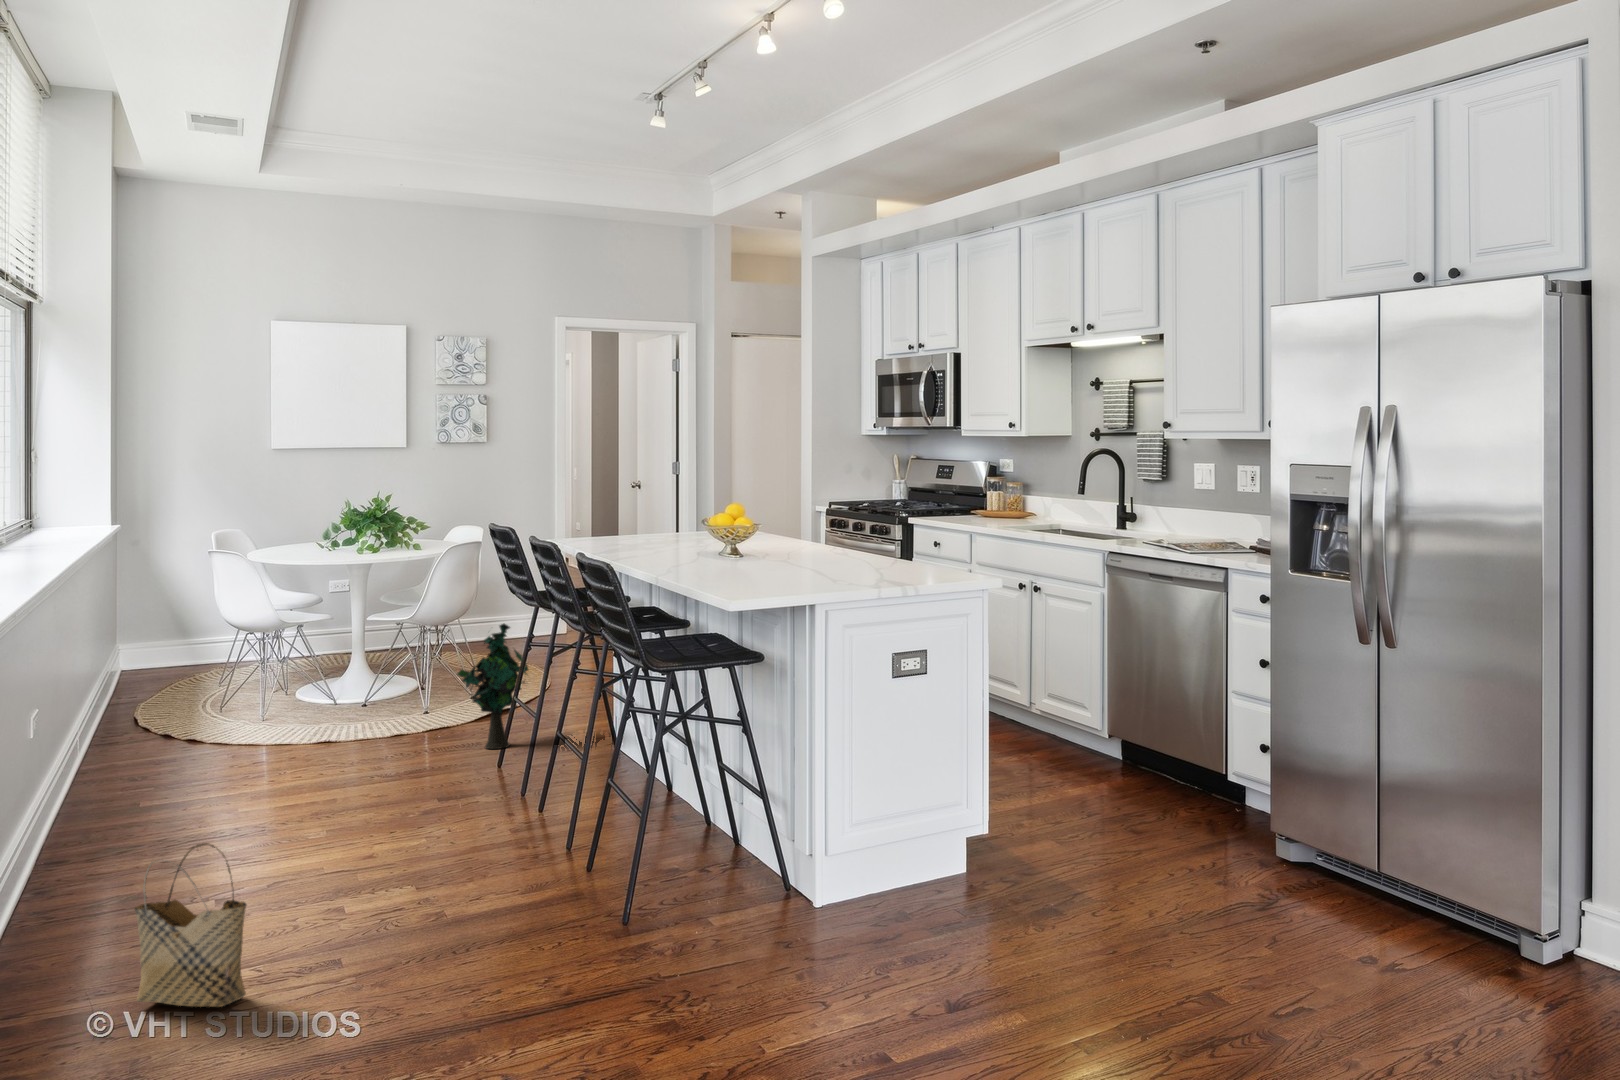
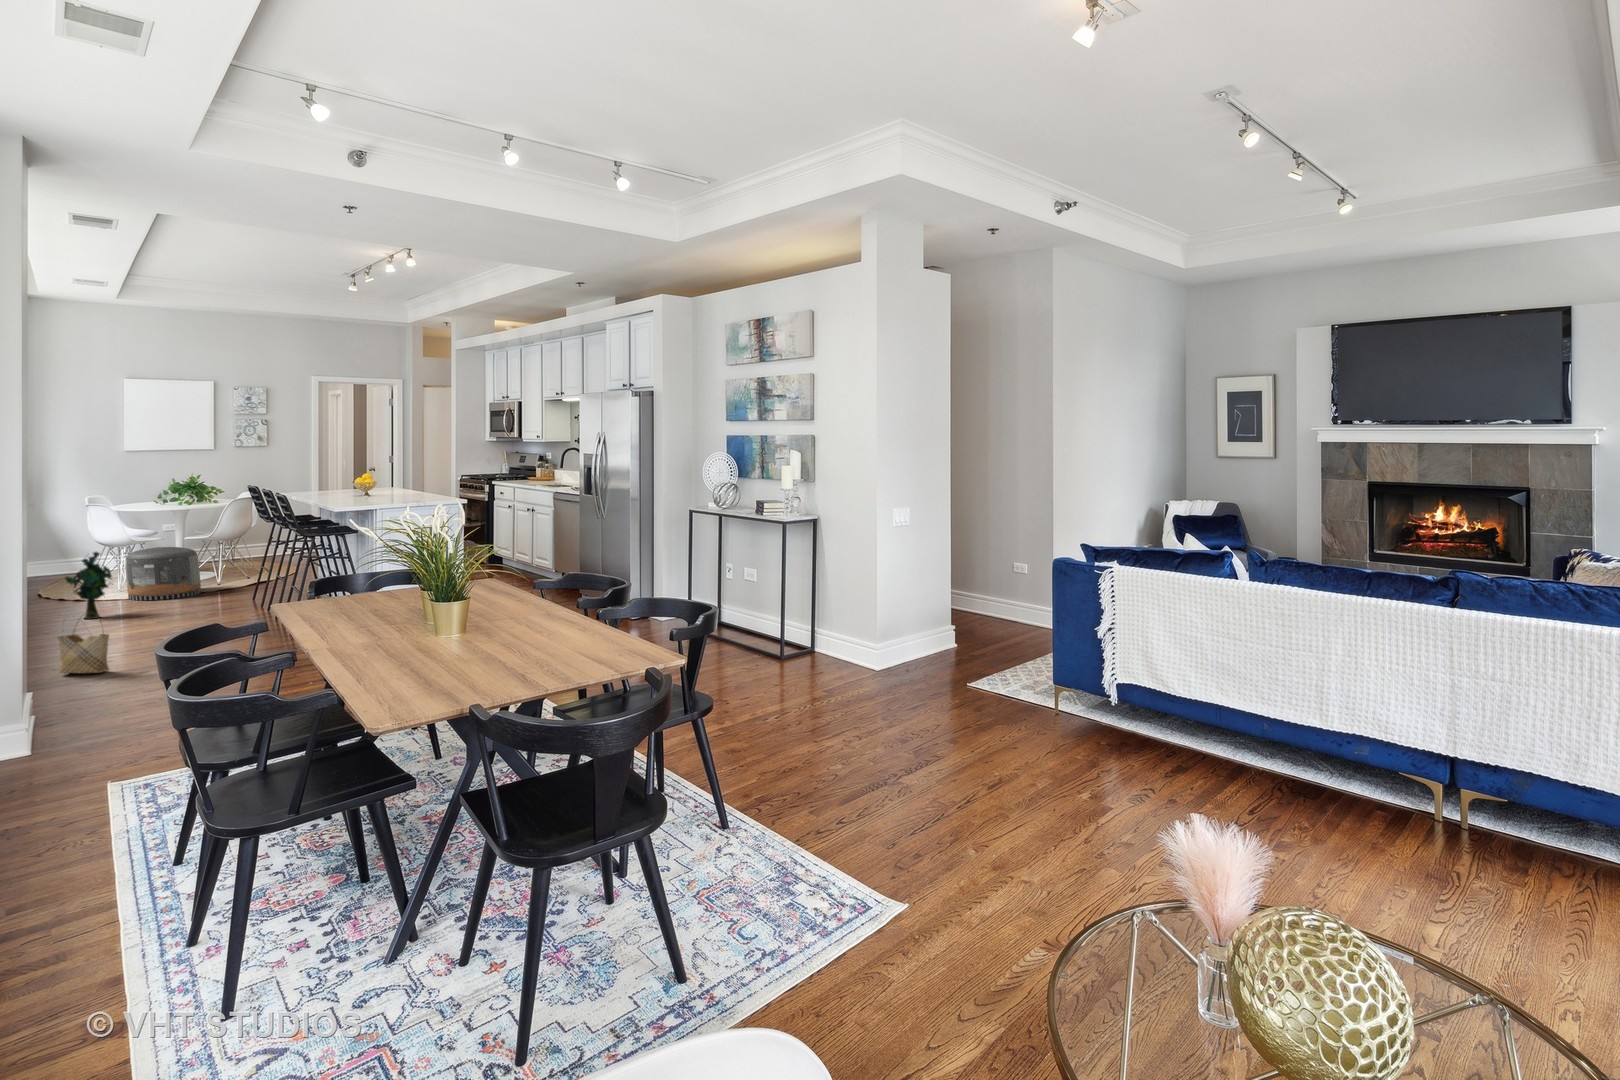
decorative plant: present [457,624,528,749] -> present [65,552,112,619]
pouf: none [273,637,398,744] -> present [125,547,201,600]

